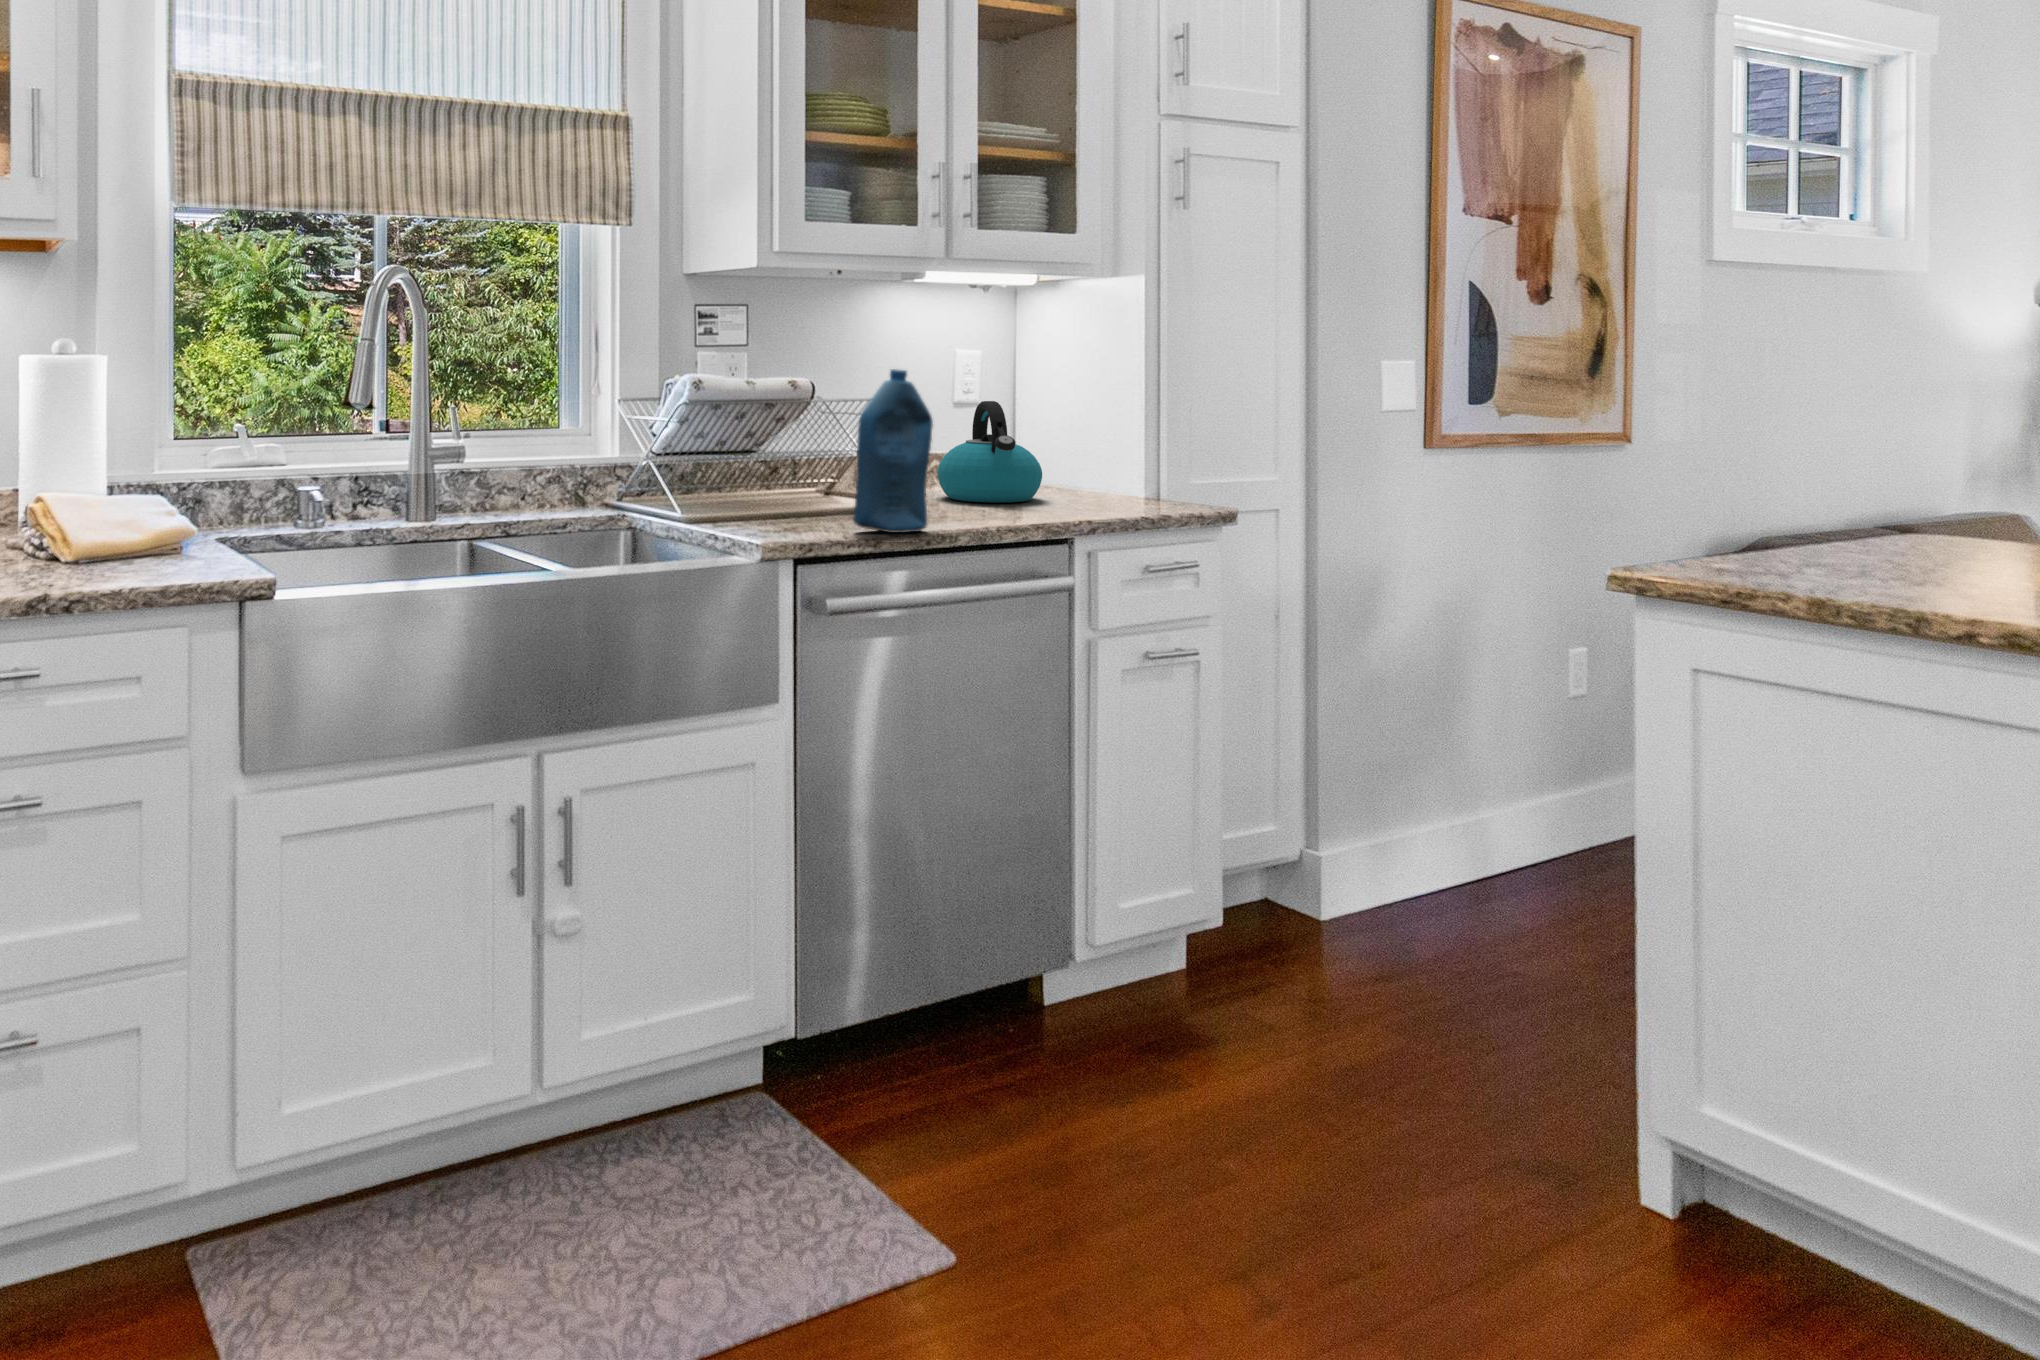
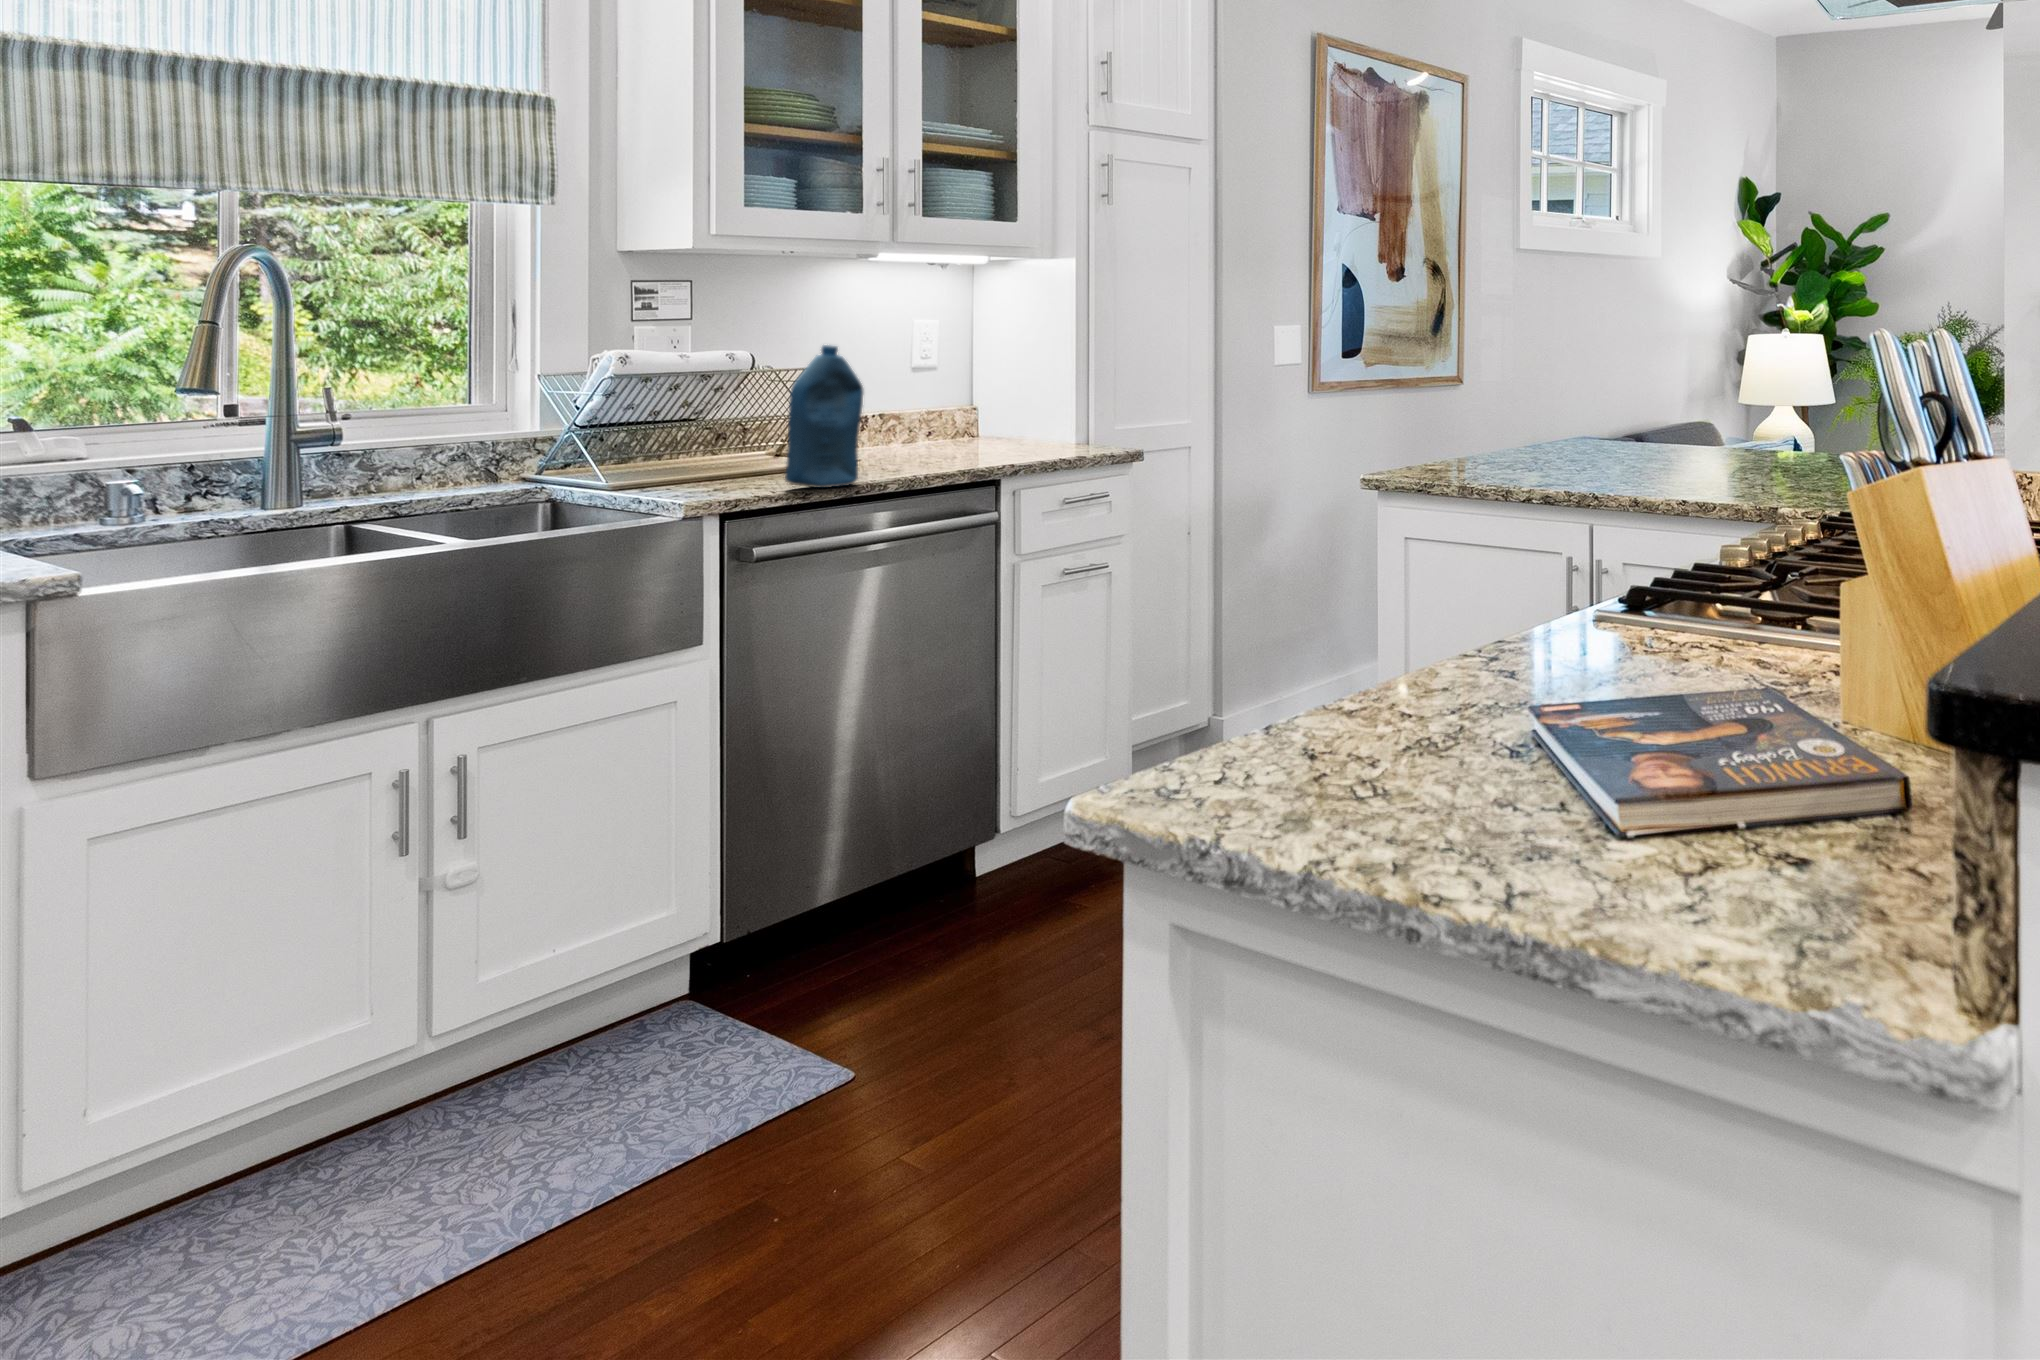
kettle: present [937,401,1042,503] -> none [888,367,984,455]

